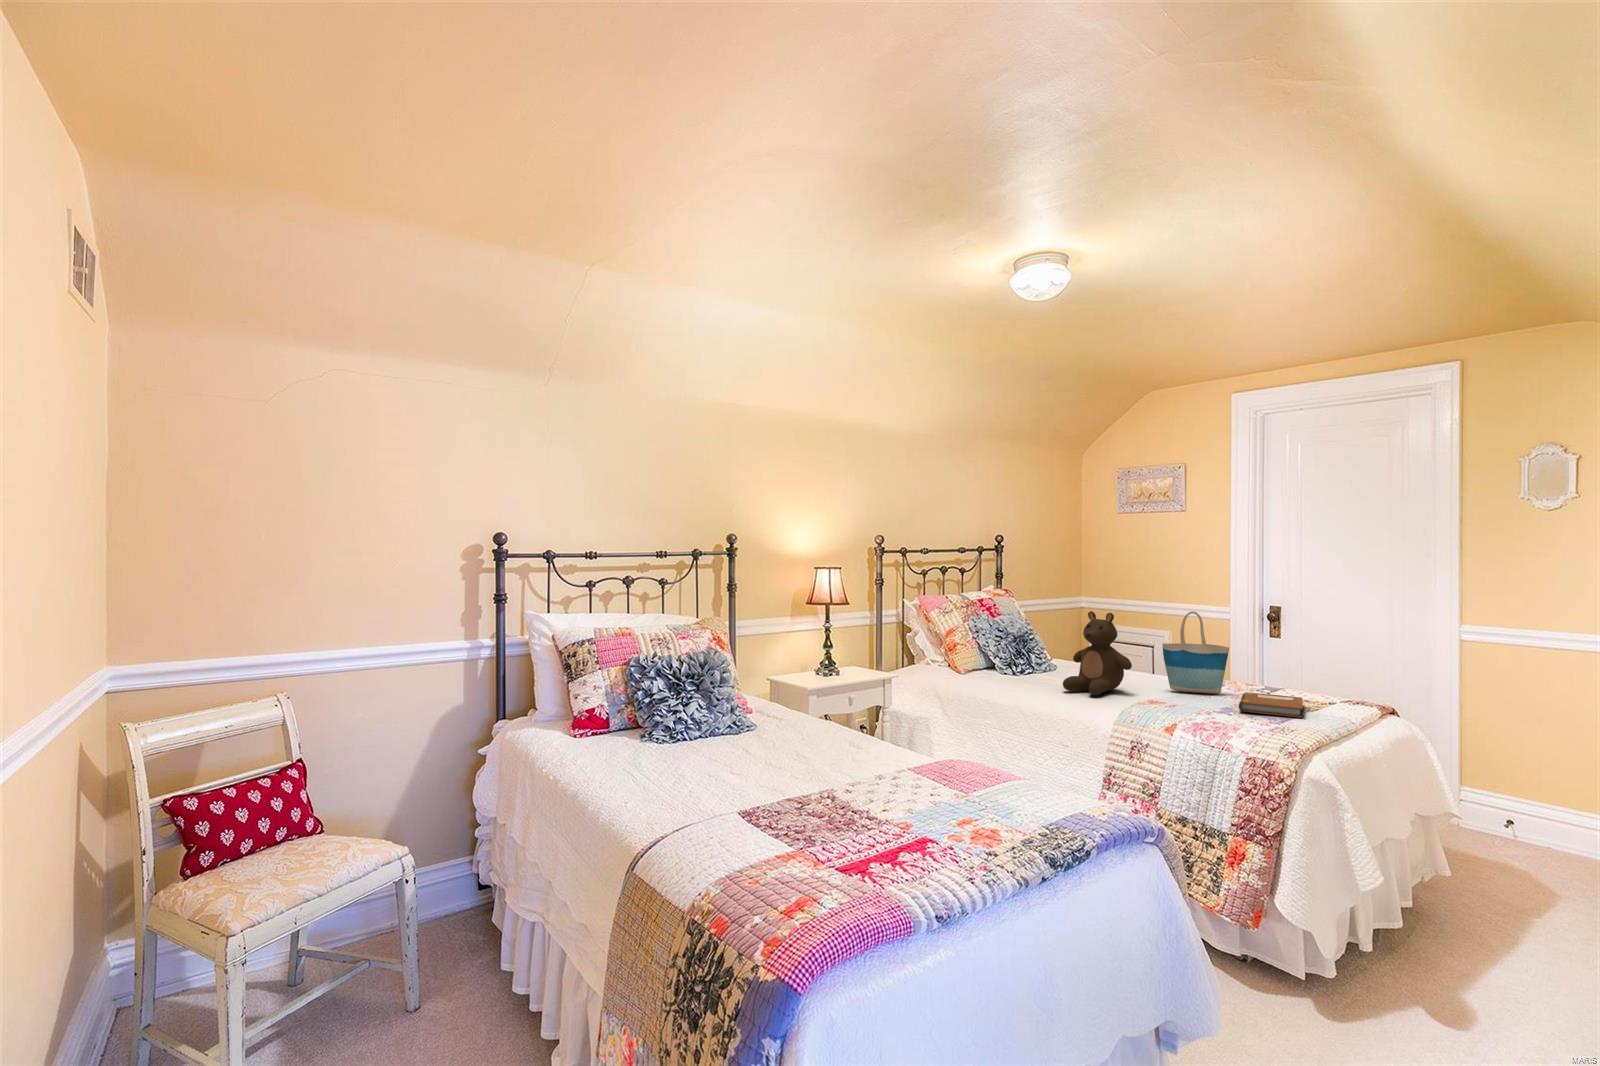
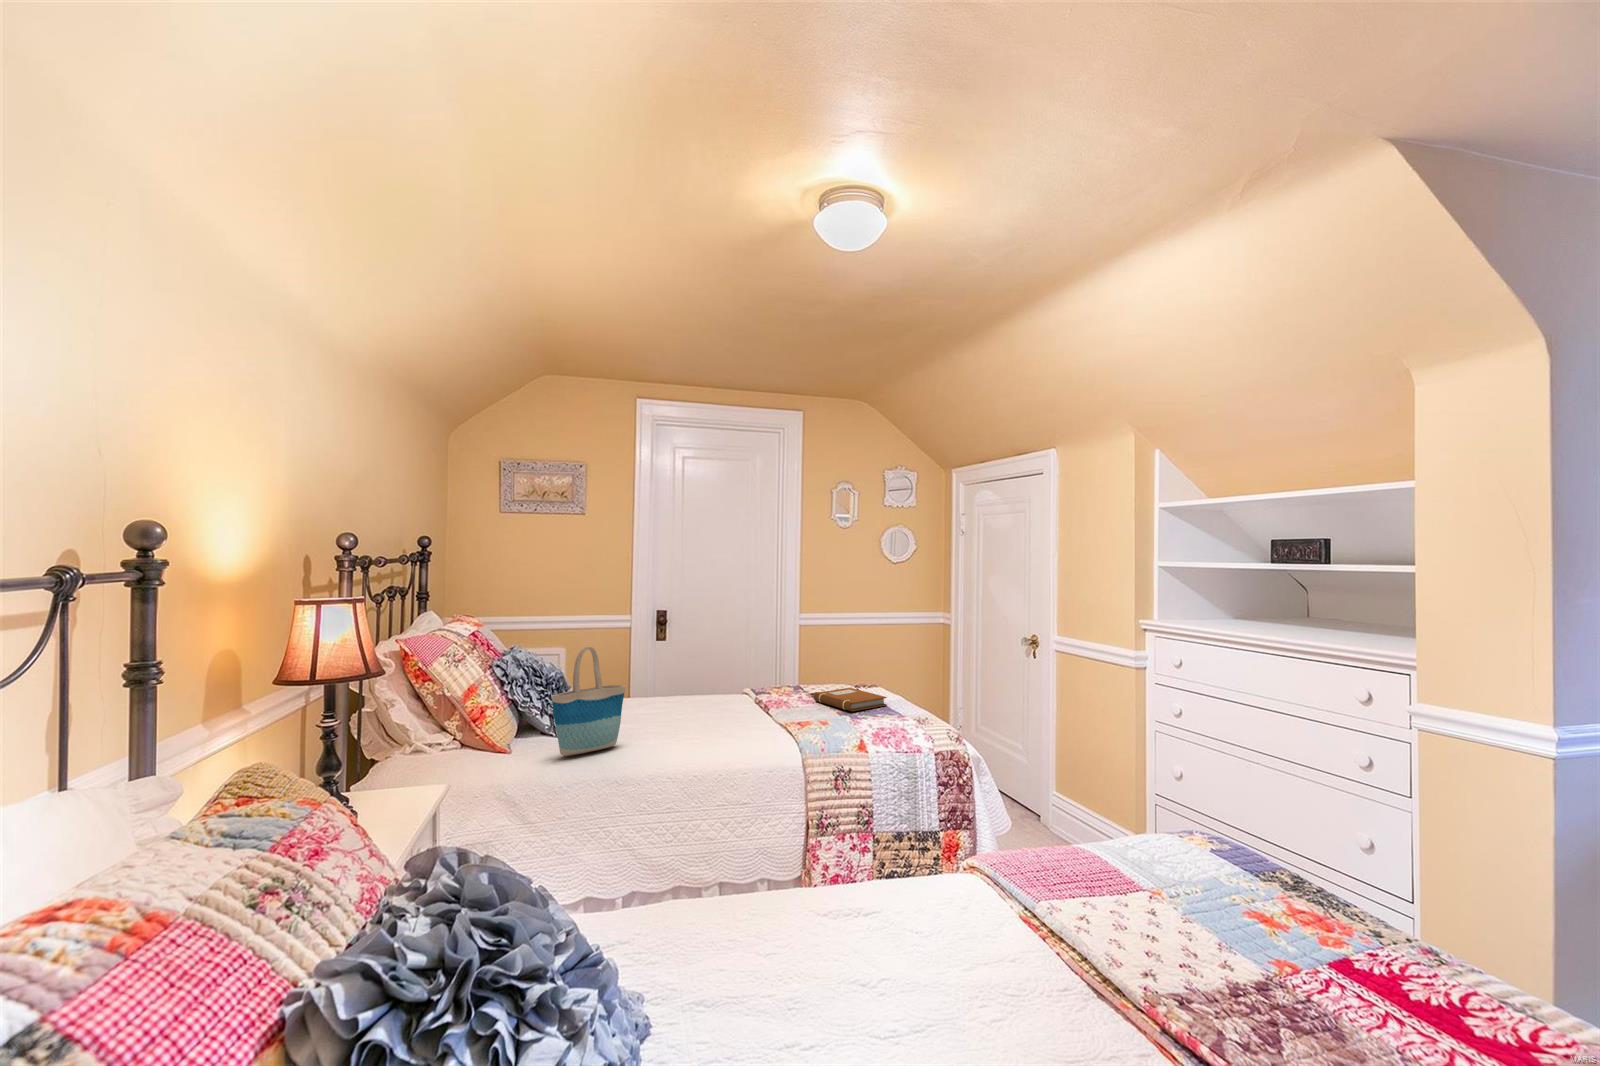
stuffed bear: present [1063,611,1132,695] -> none [663,631,740,734]
tote bag: present [1162,611,1229,694] -> present [552,646,625,756]

